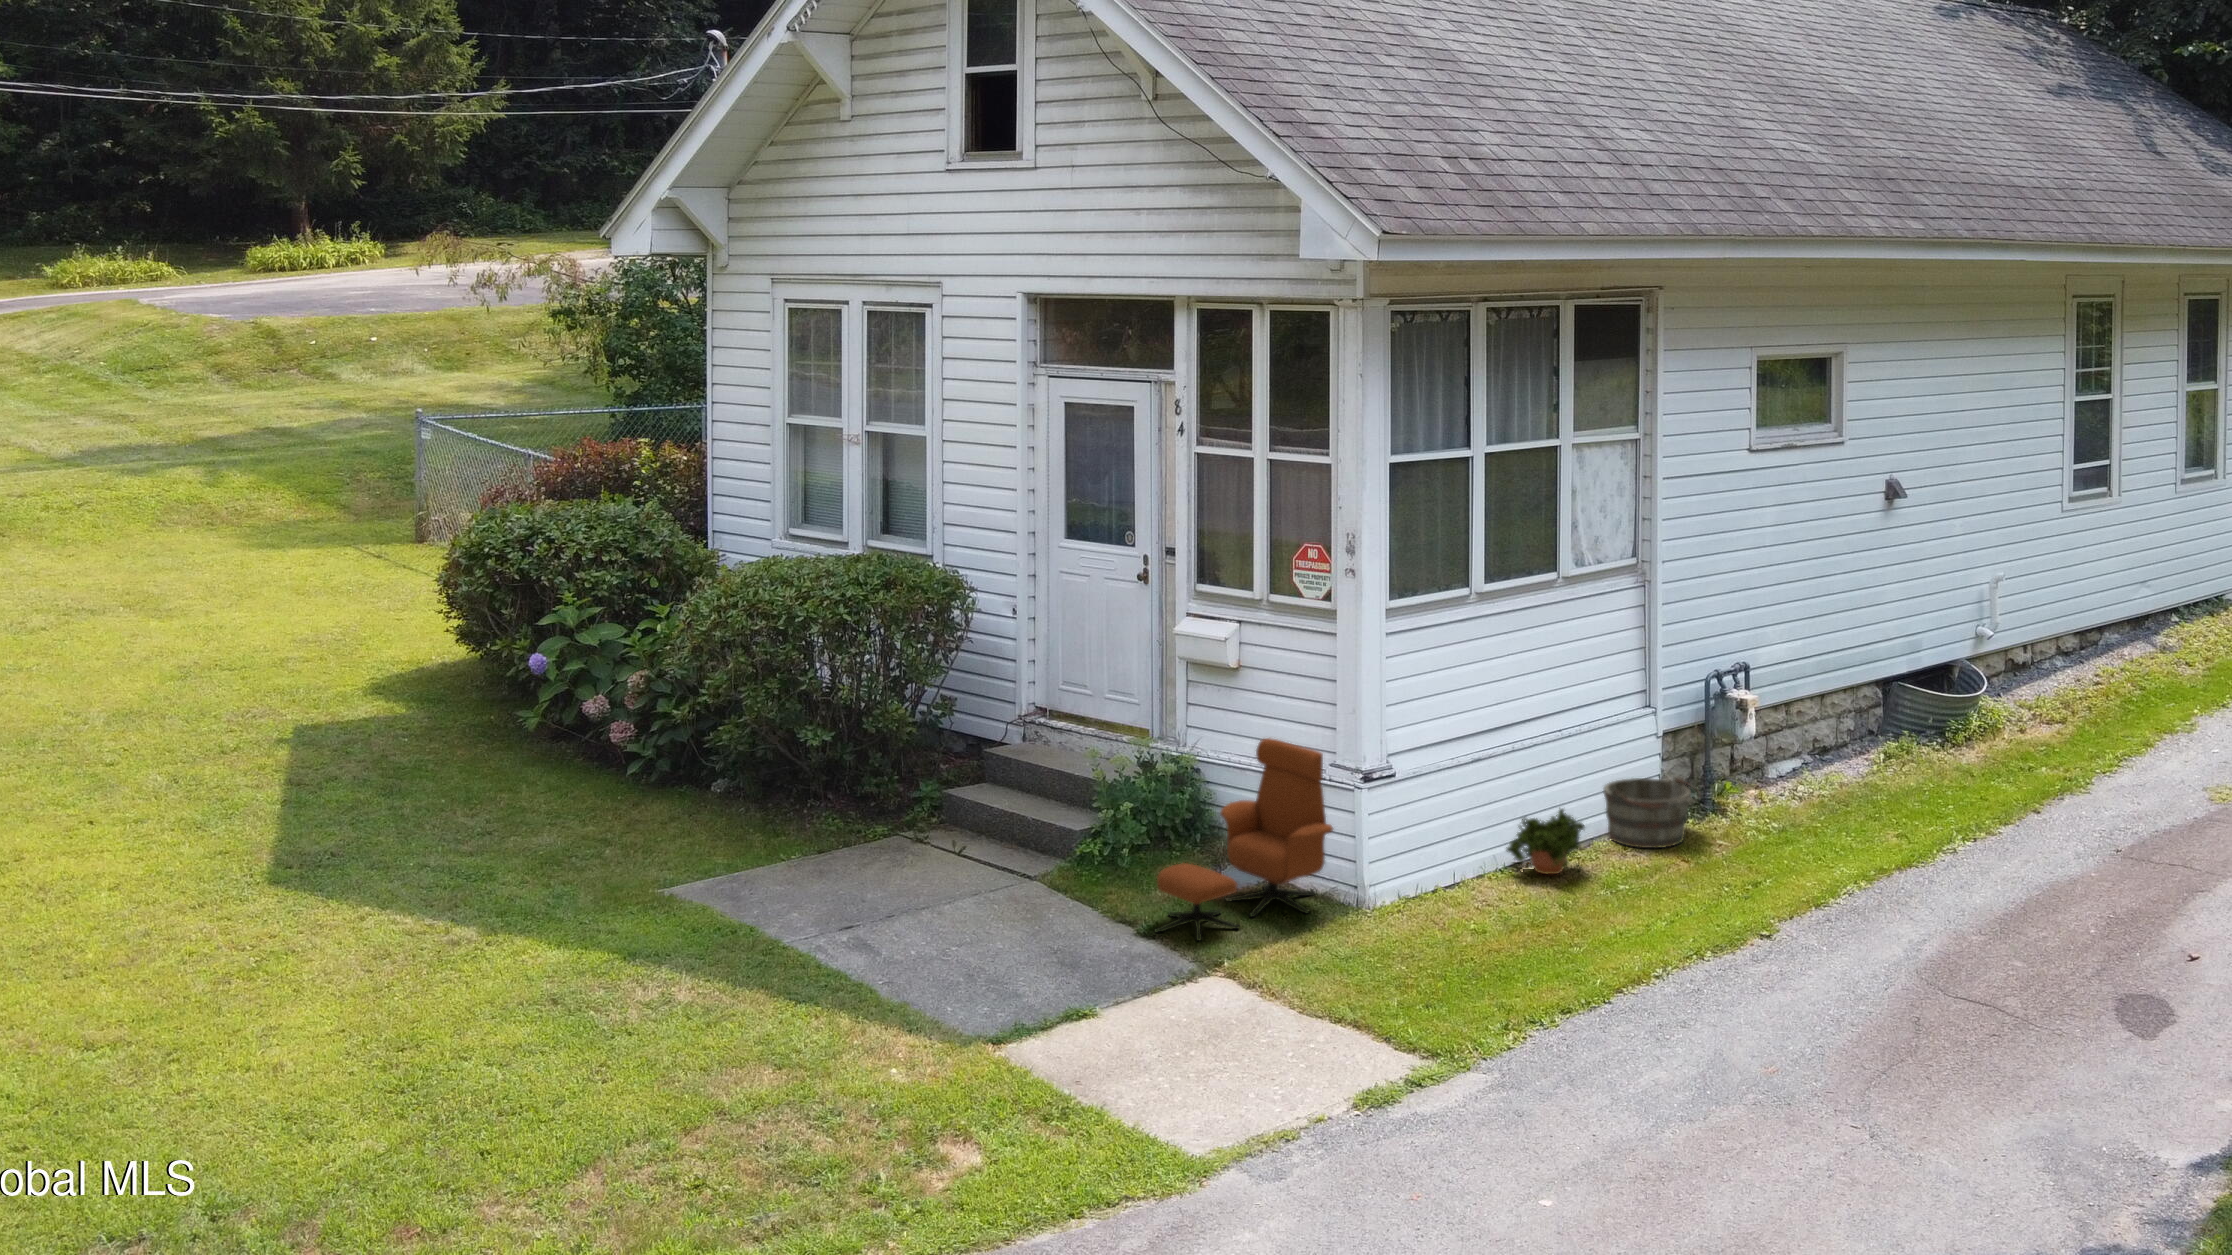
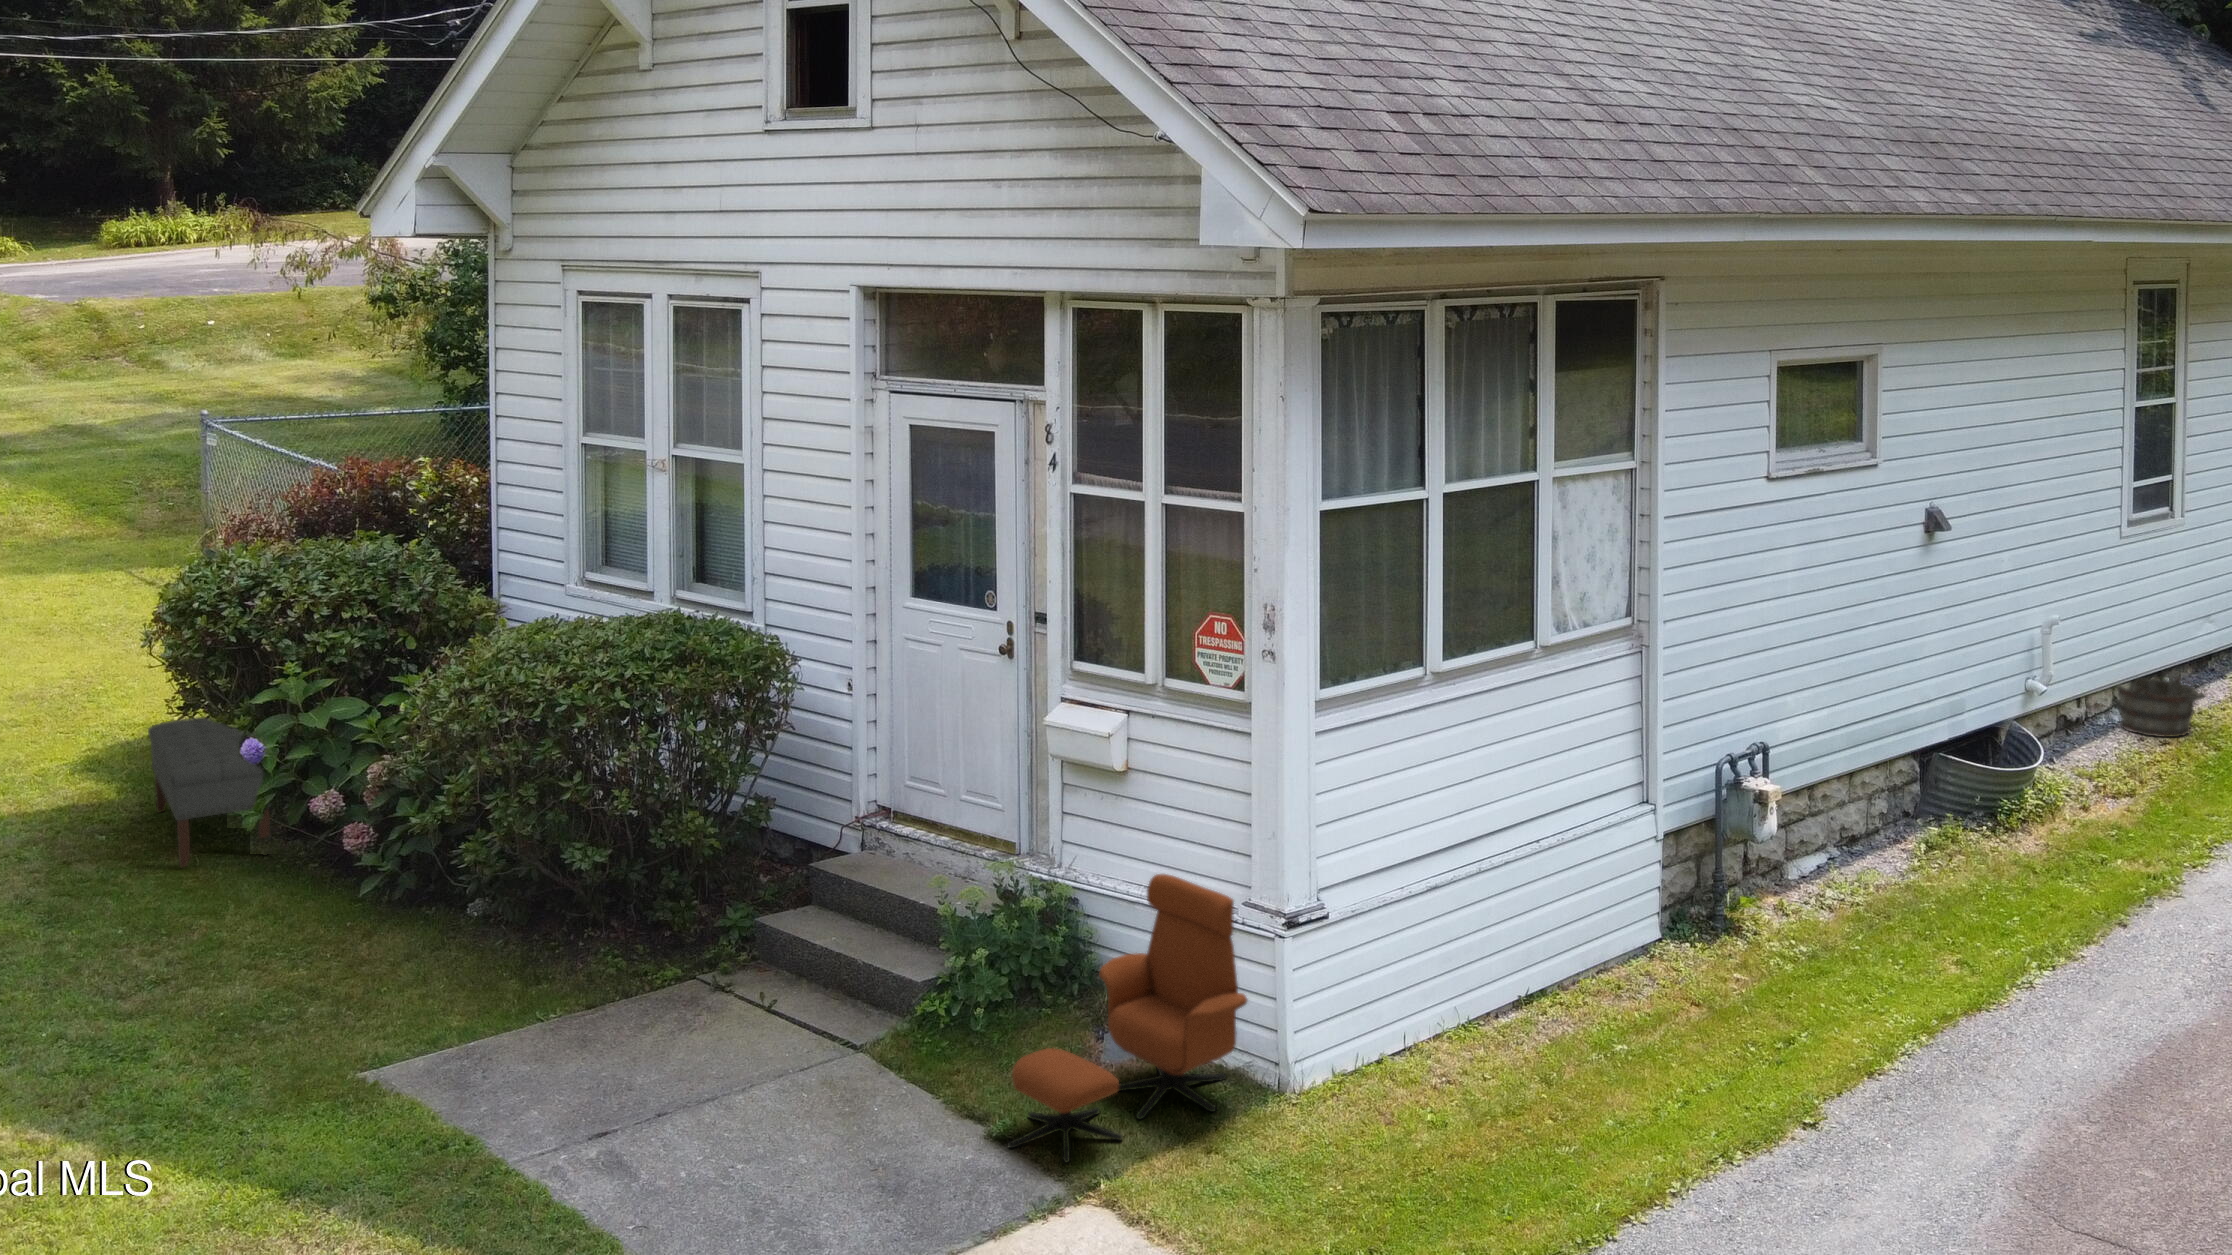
bench: none [440,643,549,757] -> present [148,717,270,867]
bucket: present [1604,775,1694,848] -> present [2117,675,2206,737]
potted plant: present [1506,808,1584,874] -> none [1471,949,1576,1041]

